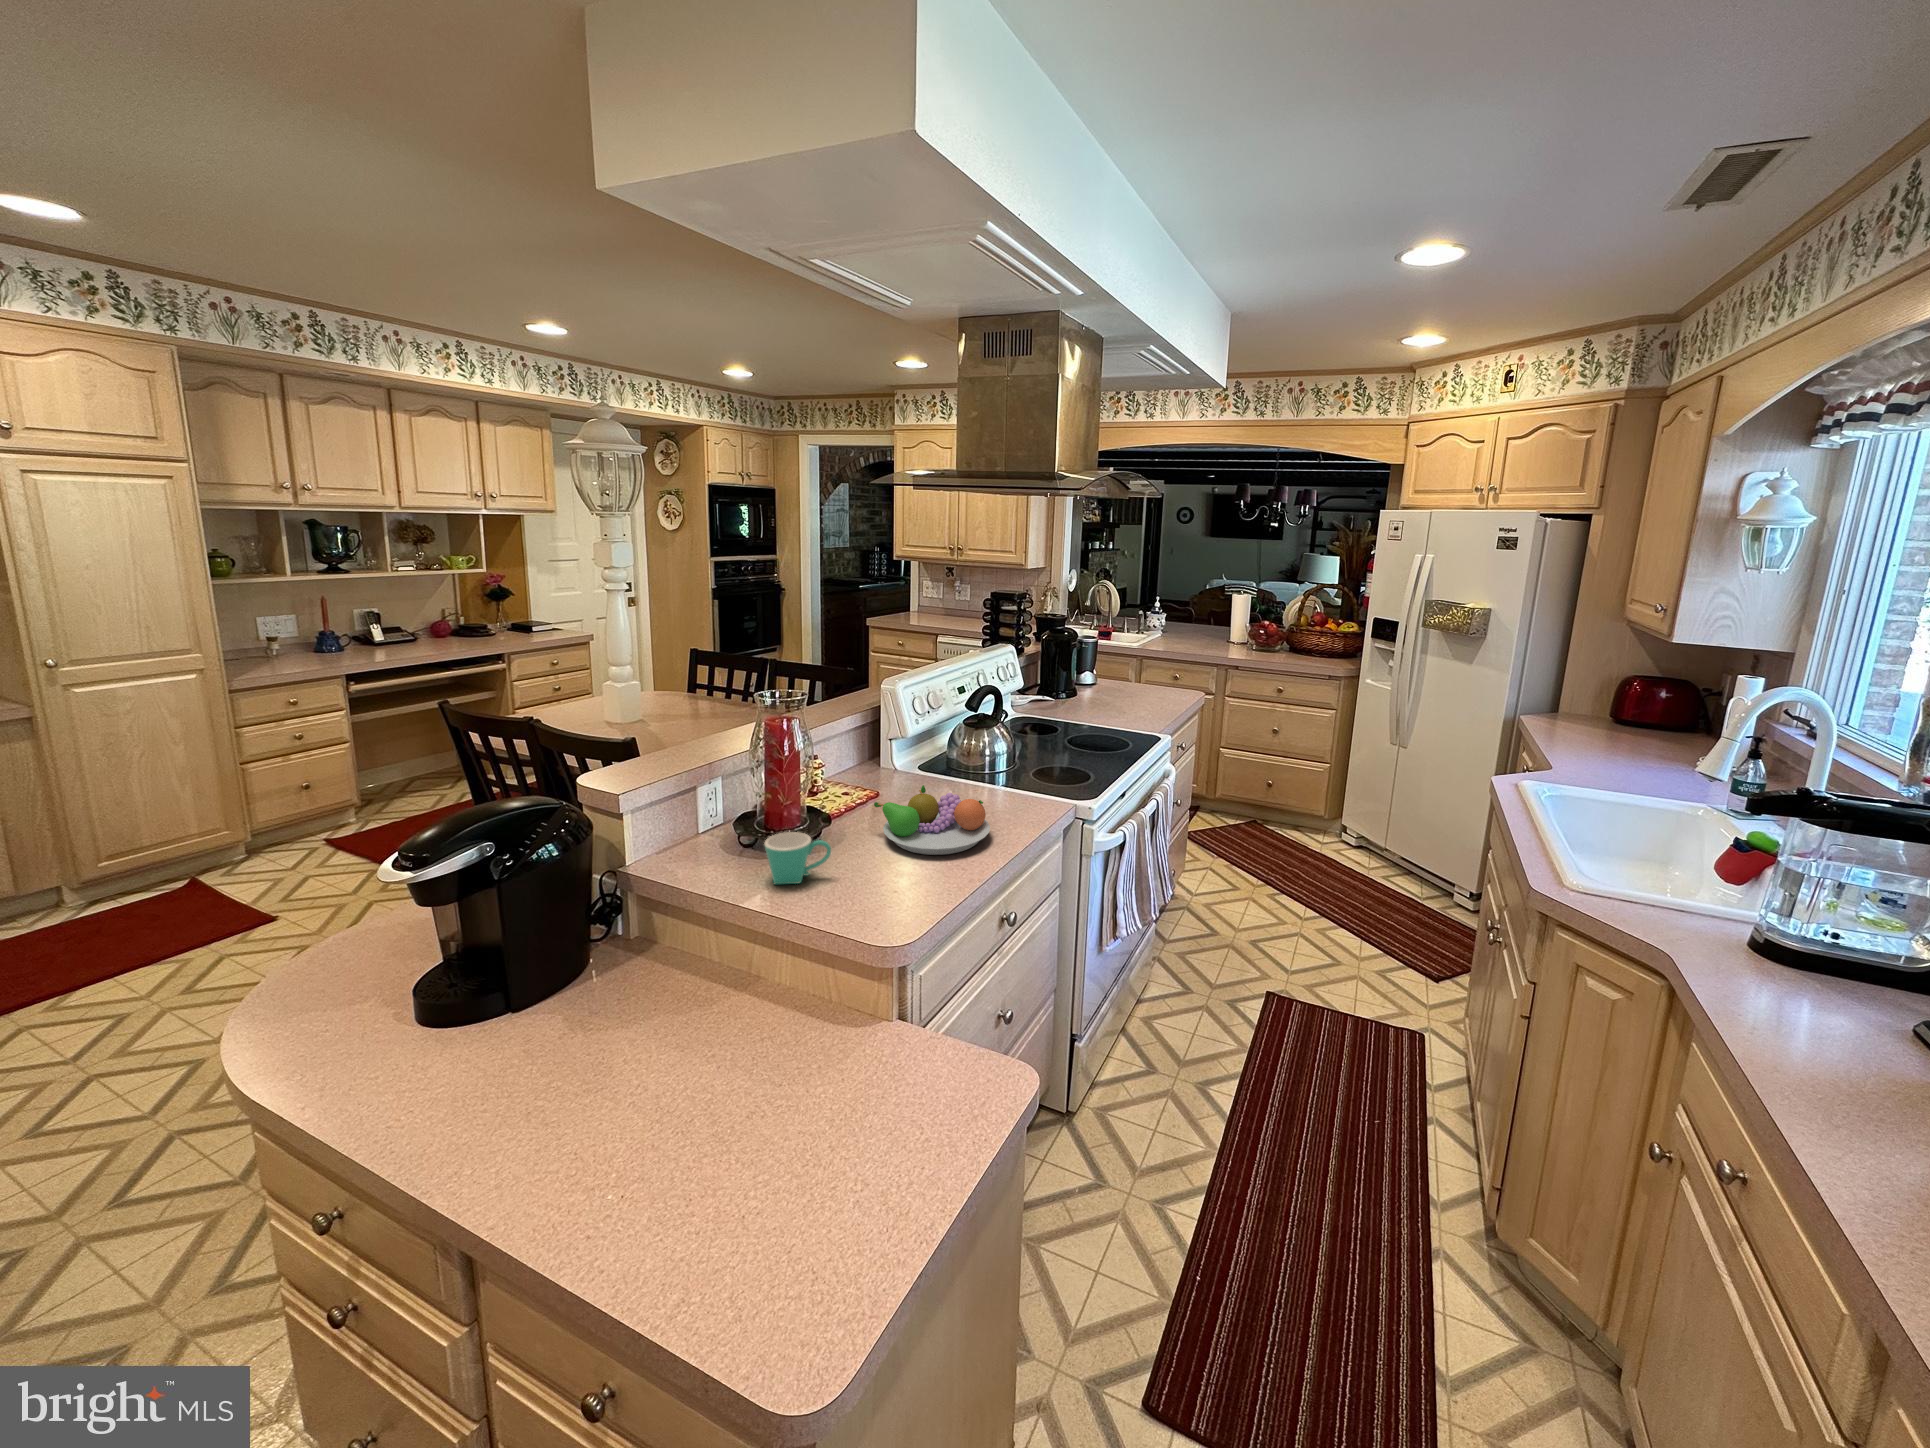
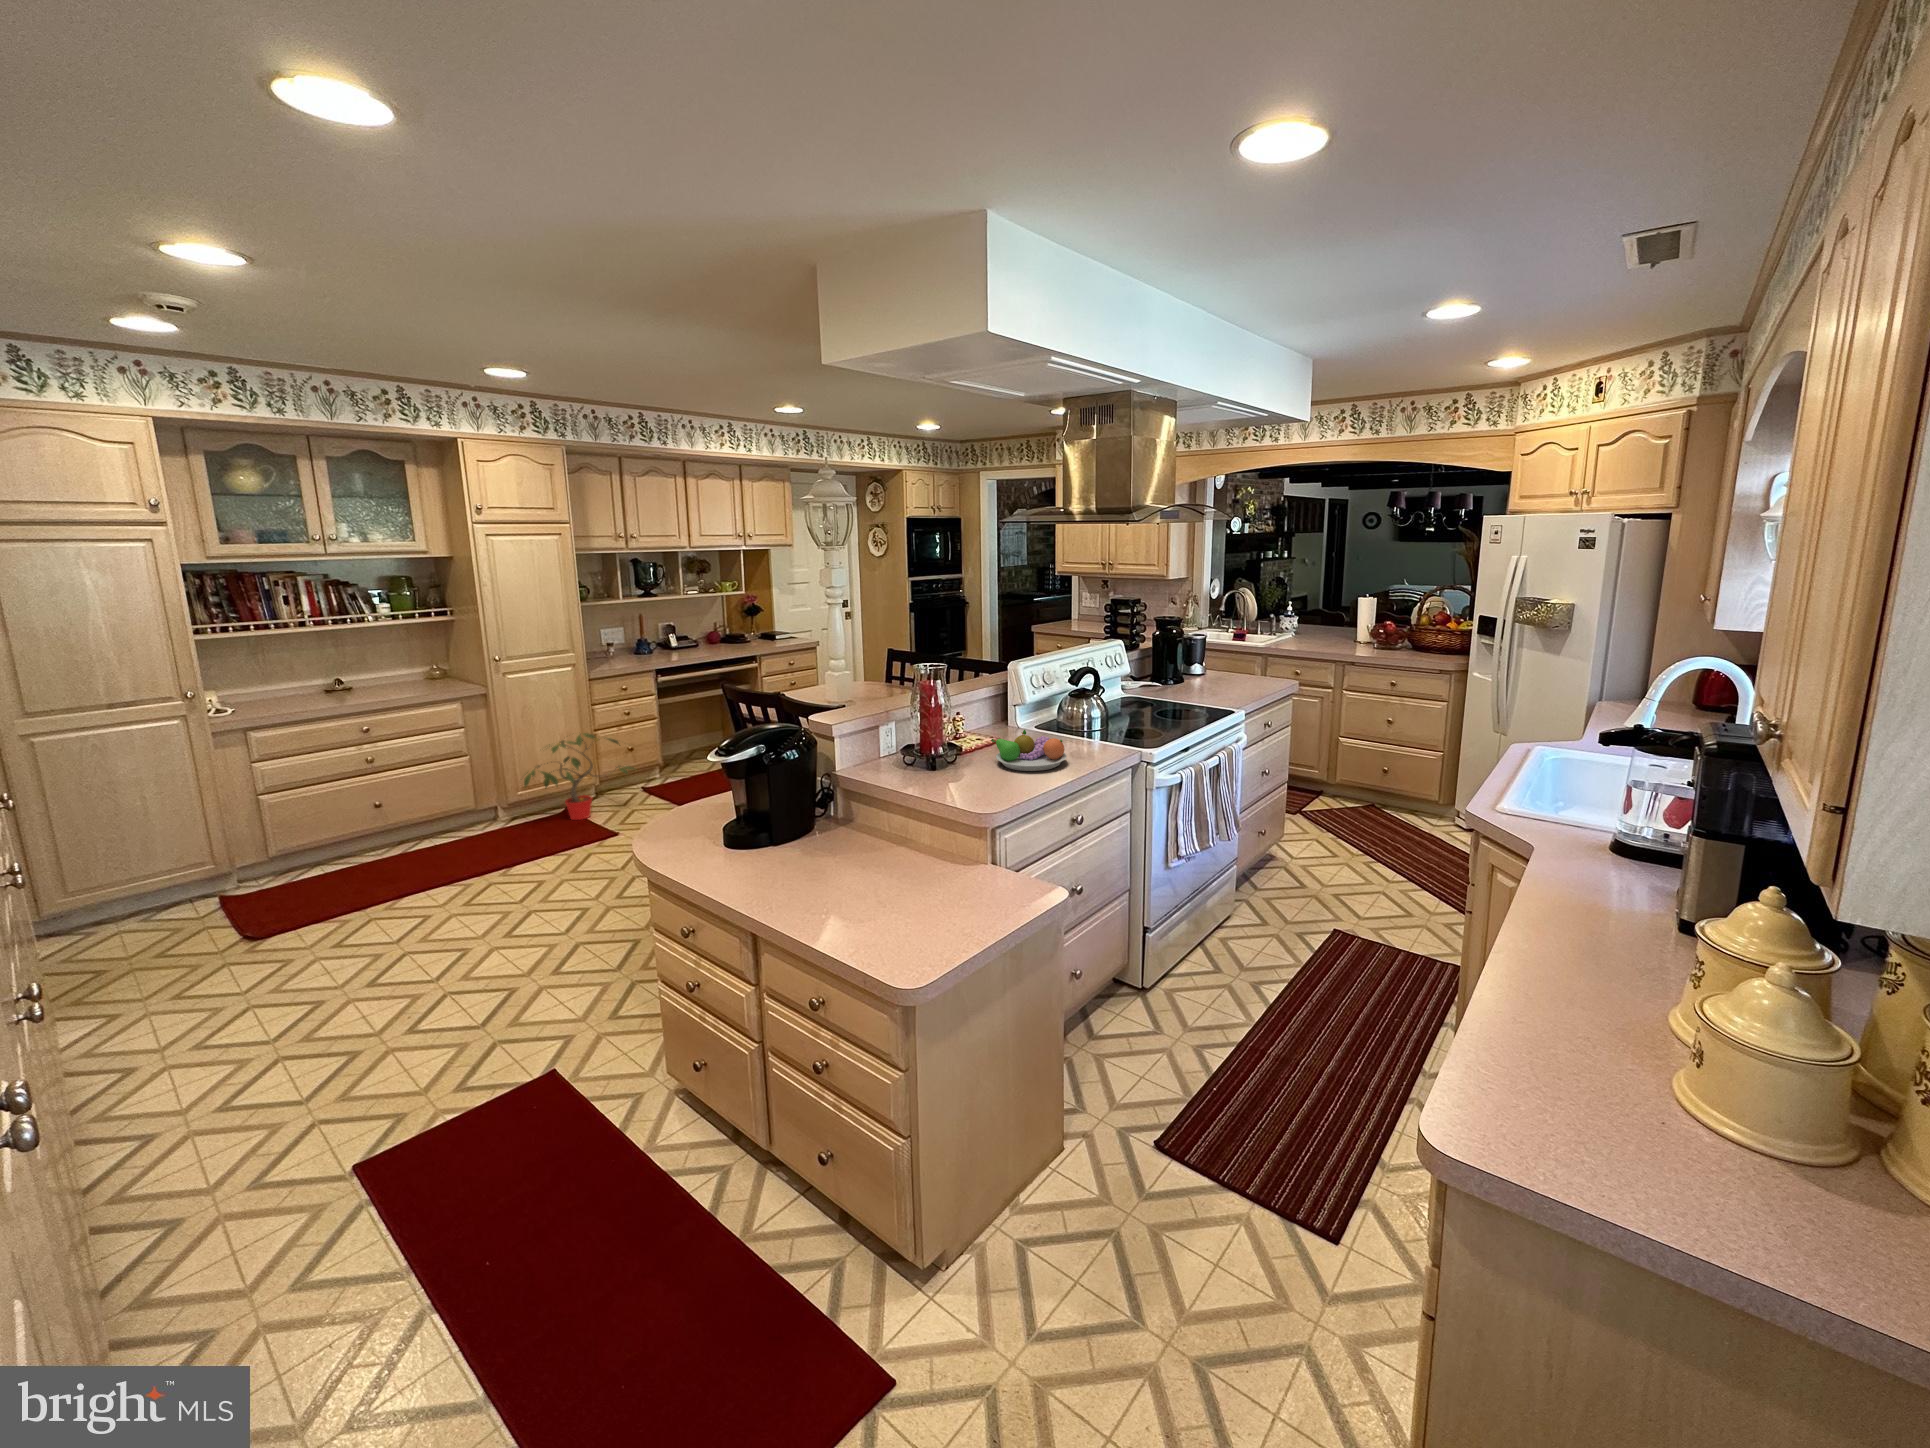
potted plant: none [88,769,314,898] -> present [524,733,634,820]
mug: present [765,832,831,884] -> none [919,750,959,780]

